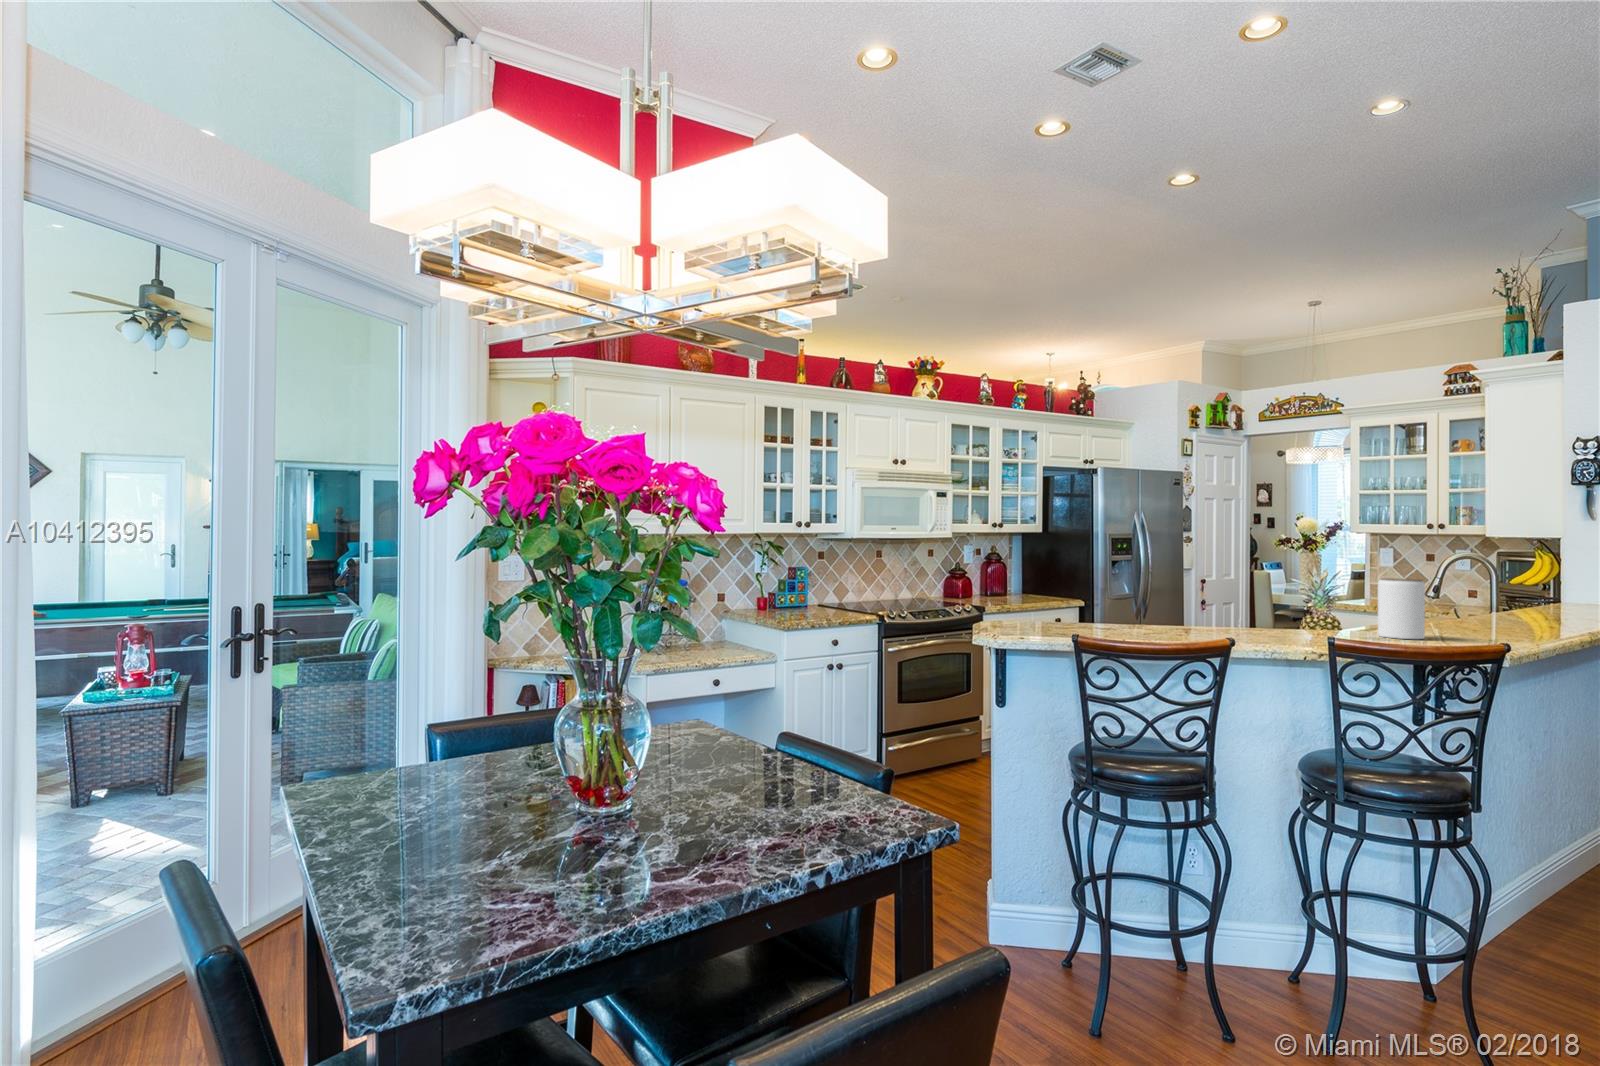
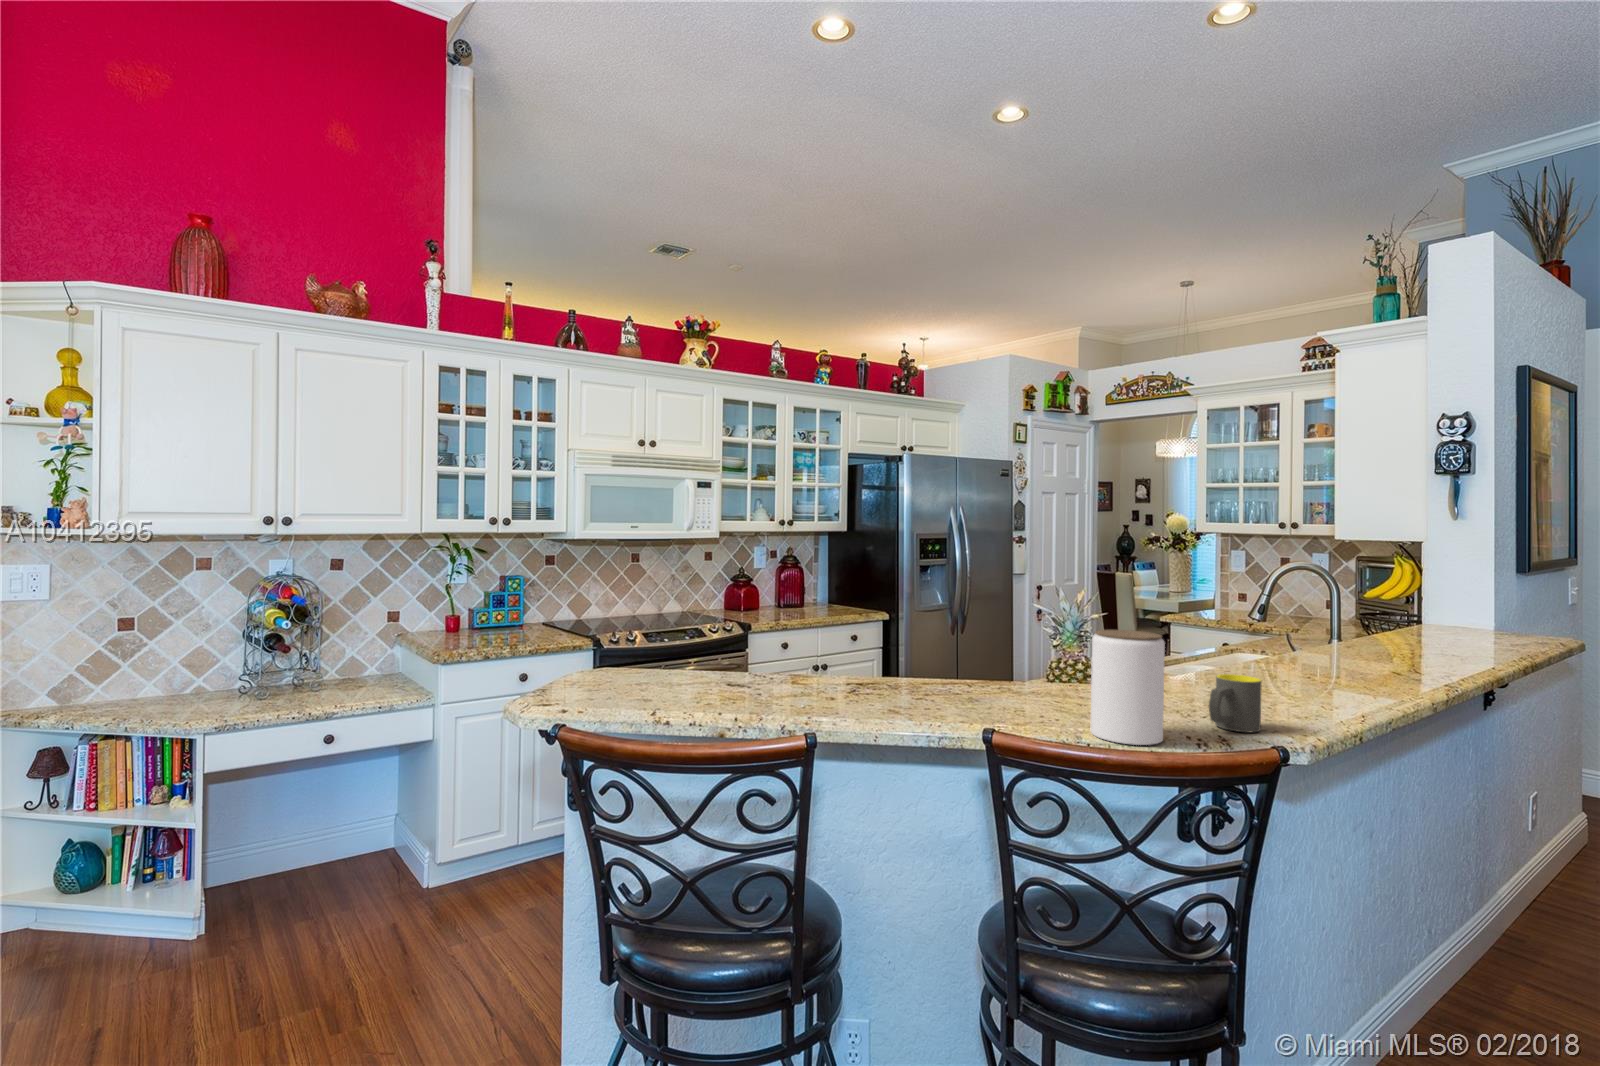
mug: none [1446,606,1477,637] -> present [1209,674,1262,732]

